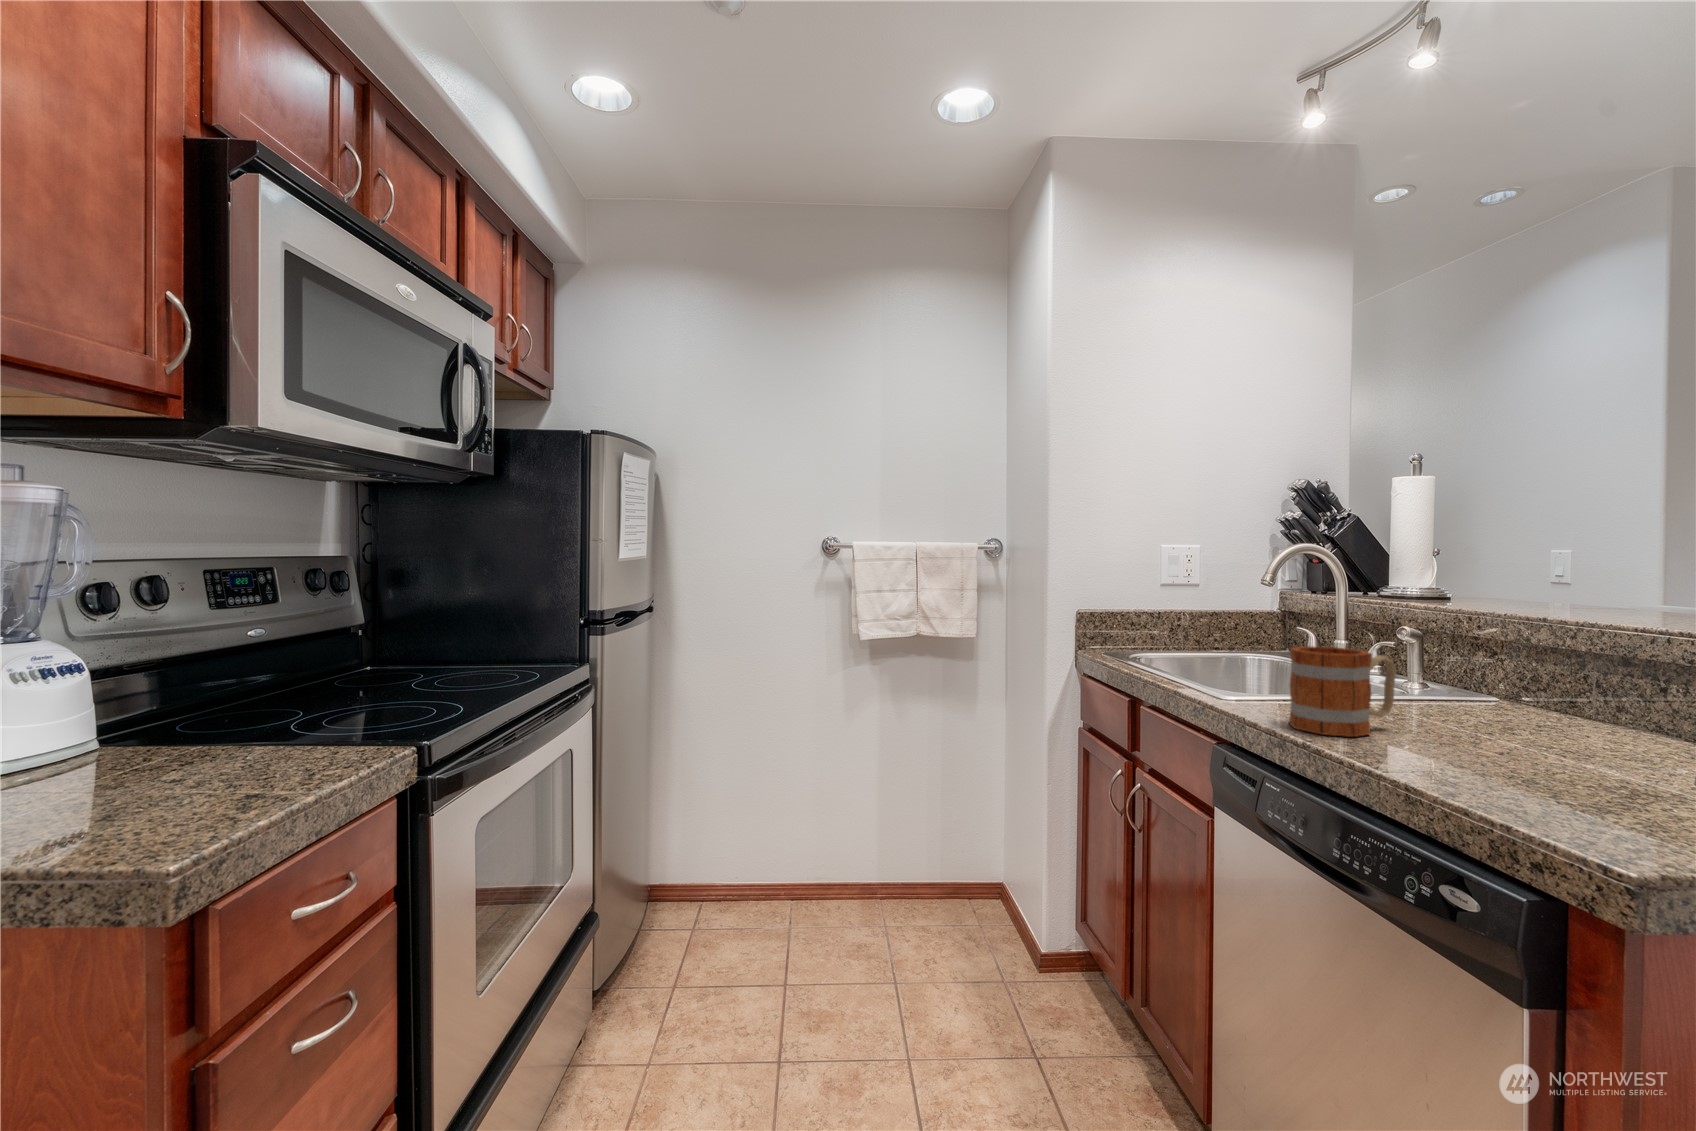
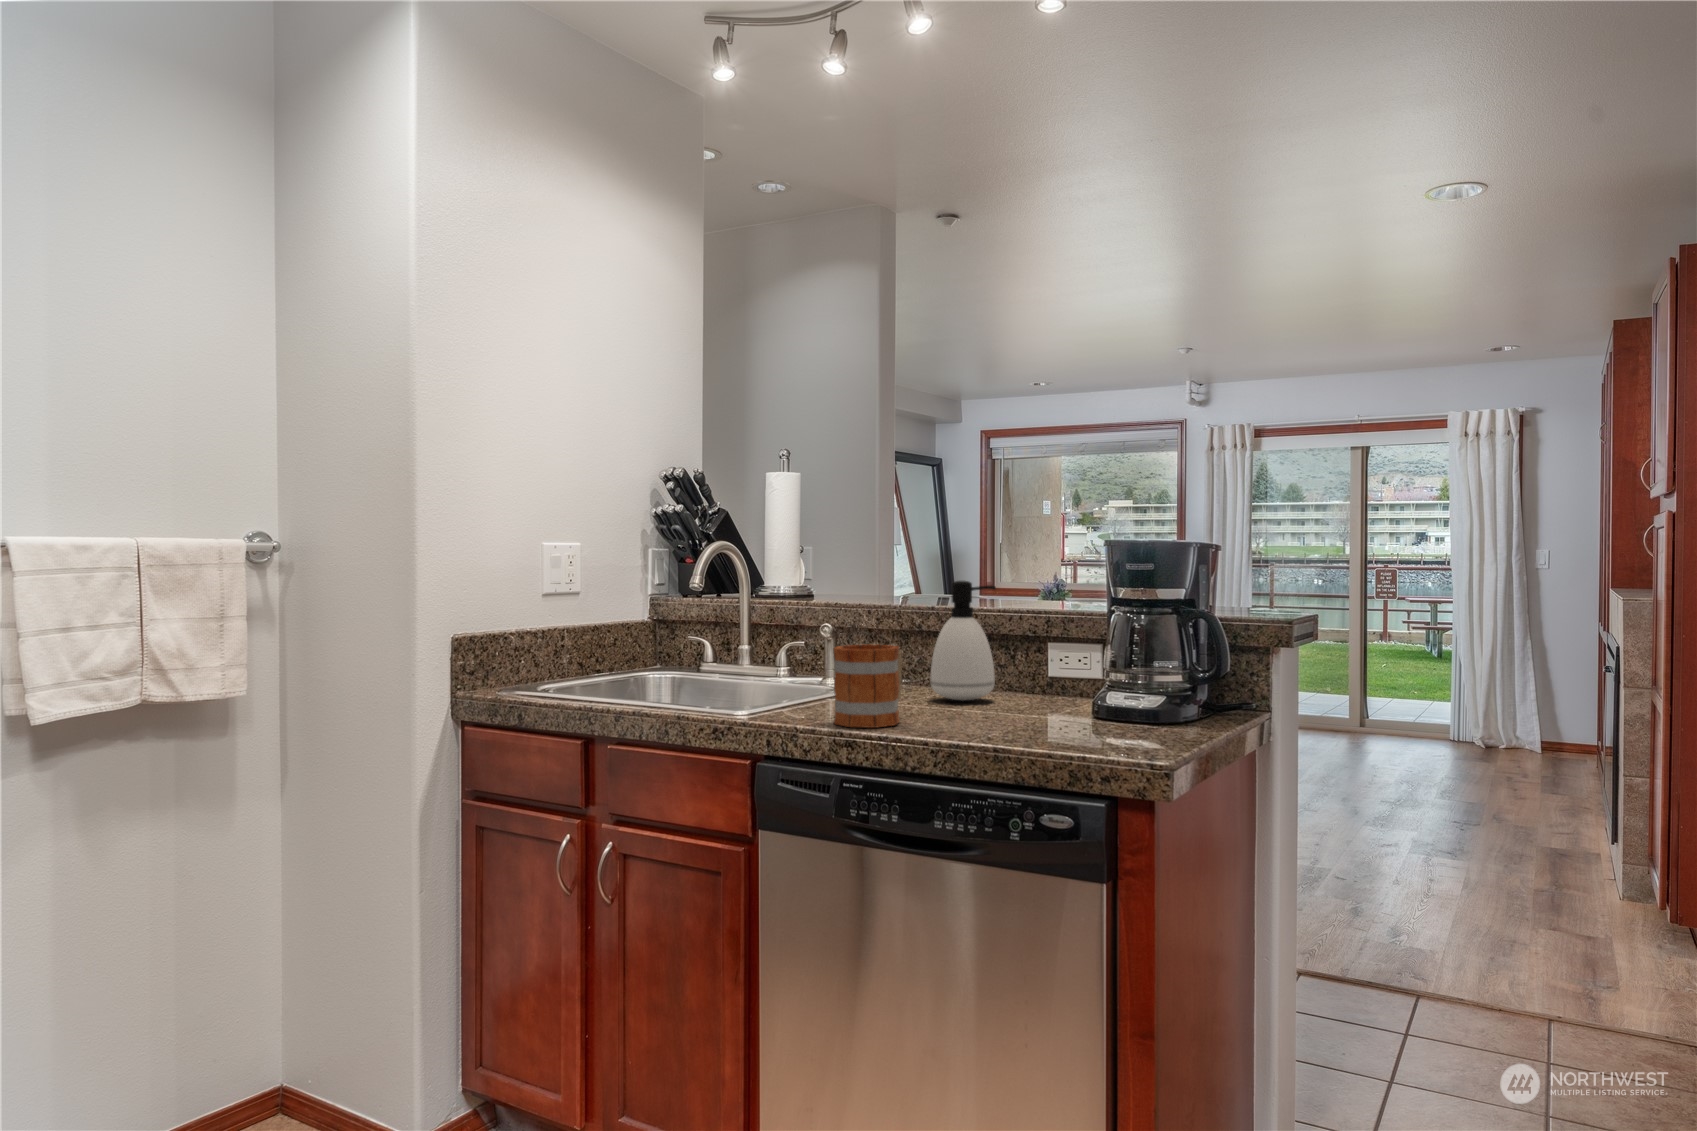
soap dispenser: none [1490,588,1593,730] -> present [930,581,996,701]

